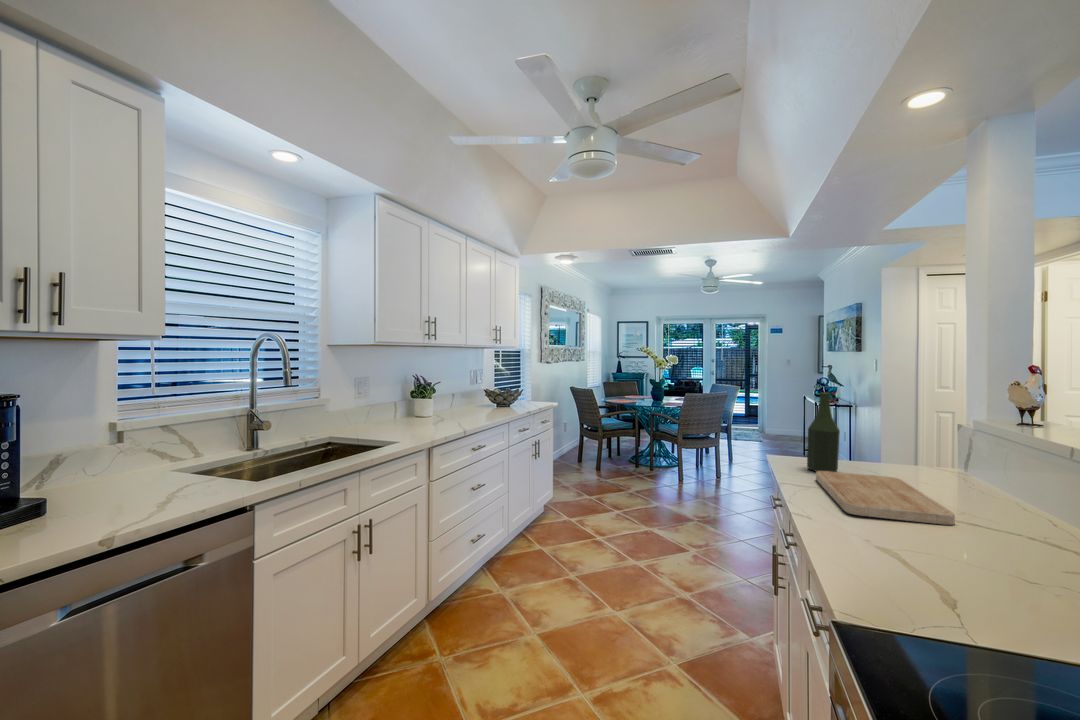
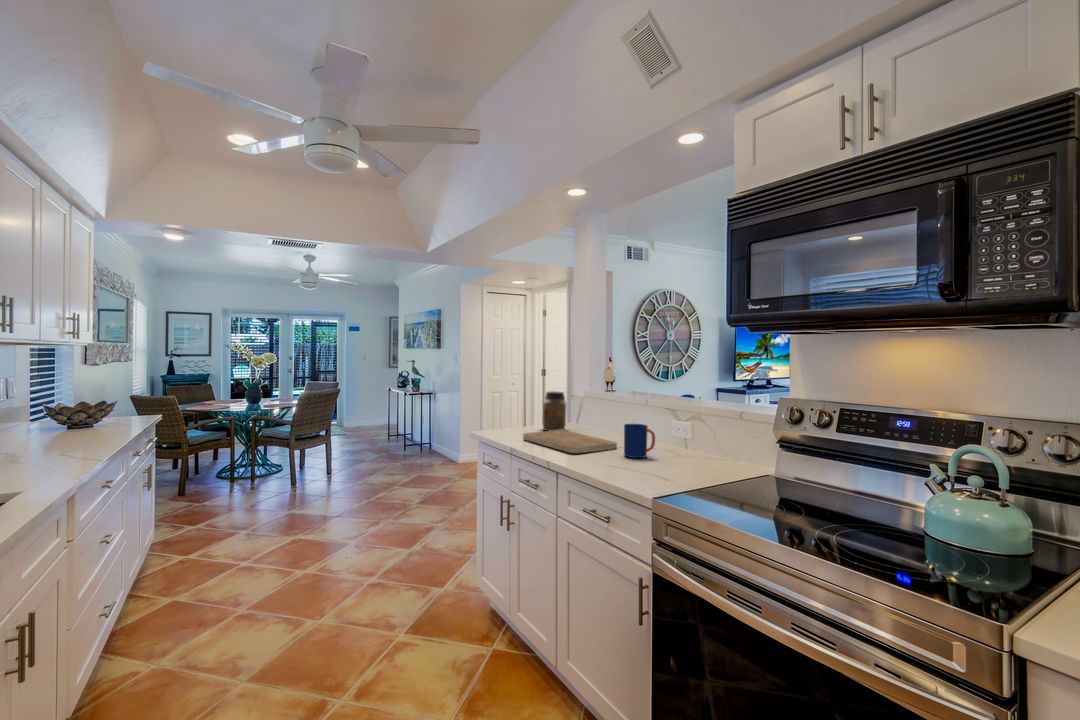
bottle: present [807,392,840,472] -> none [506,377,527,435]
jar: none [871,417,920,479] -> present [543,391,566,431]
mug: none [939,486,1001,553] -> present [624,424,655,458]

